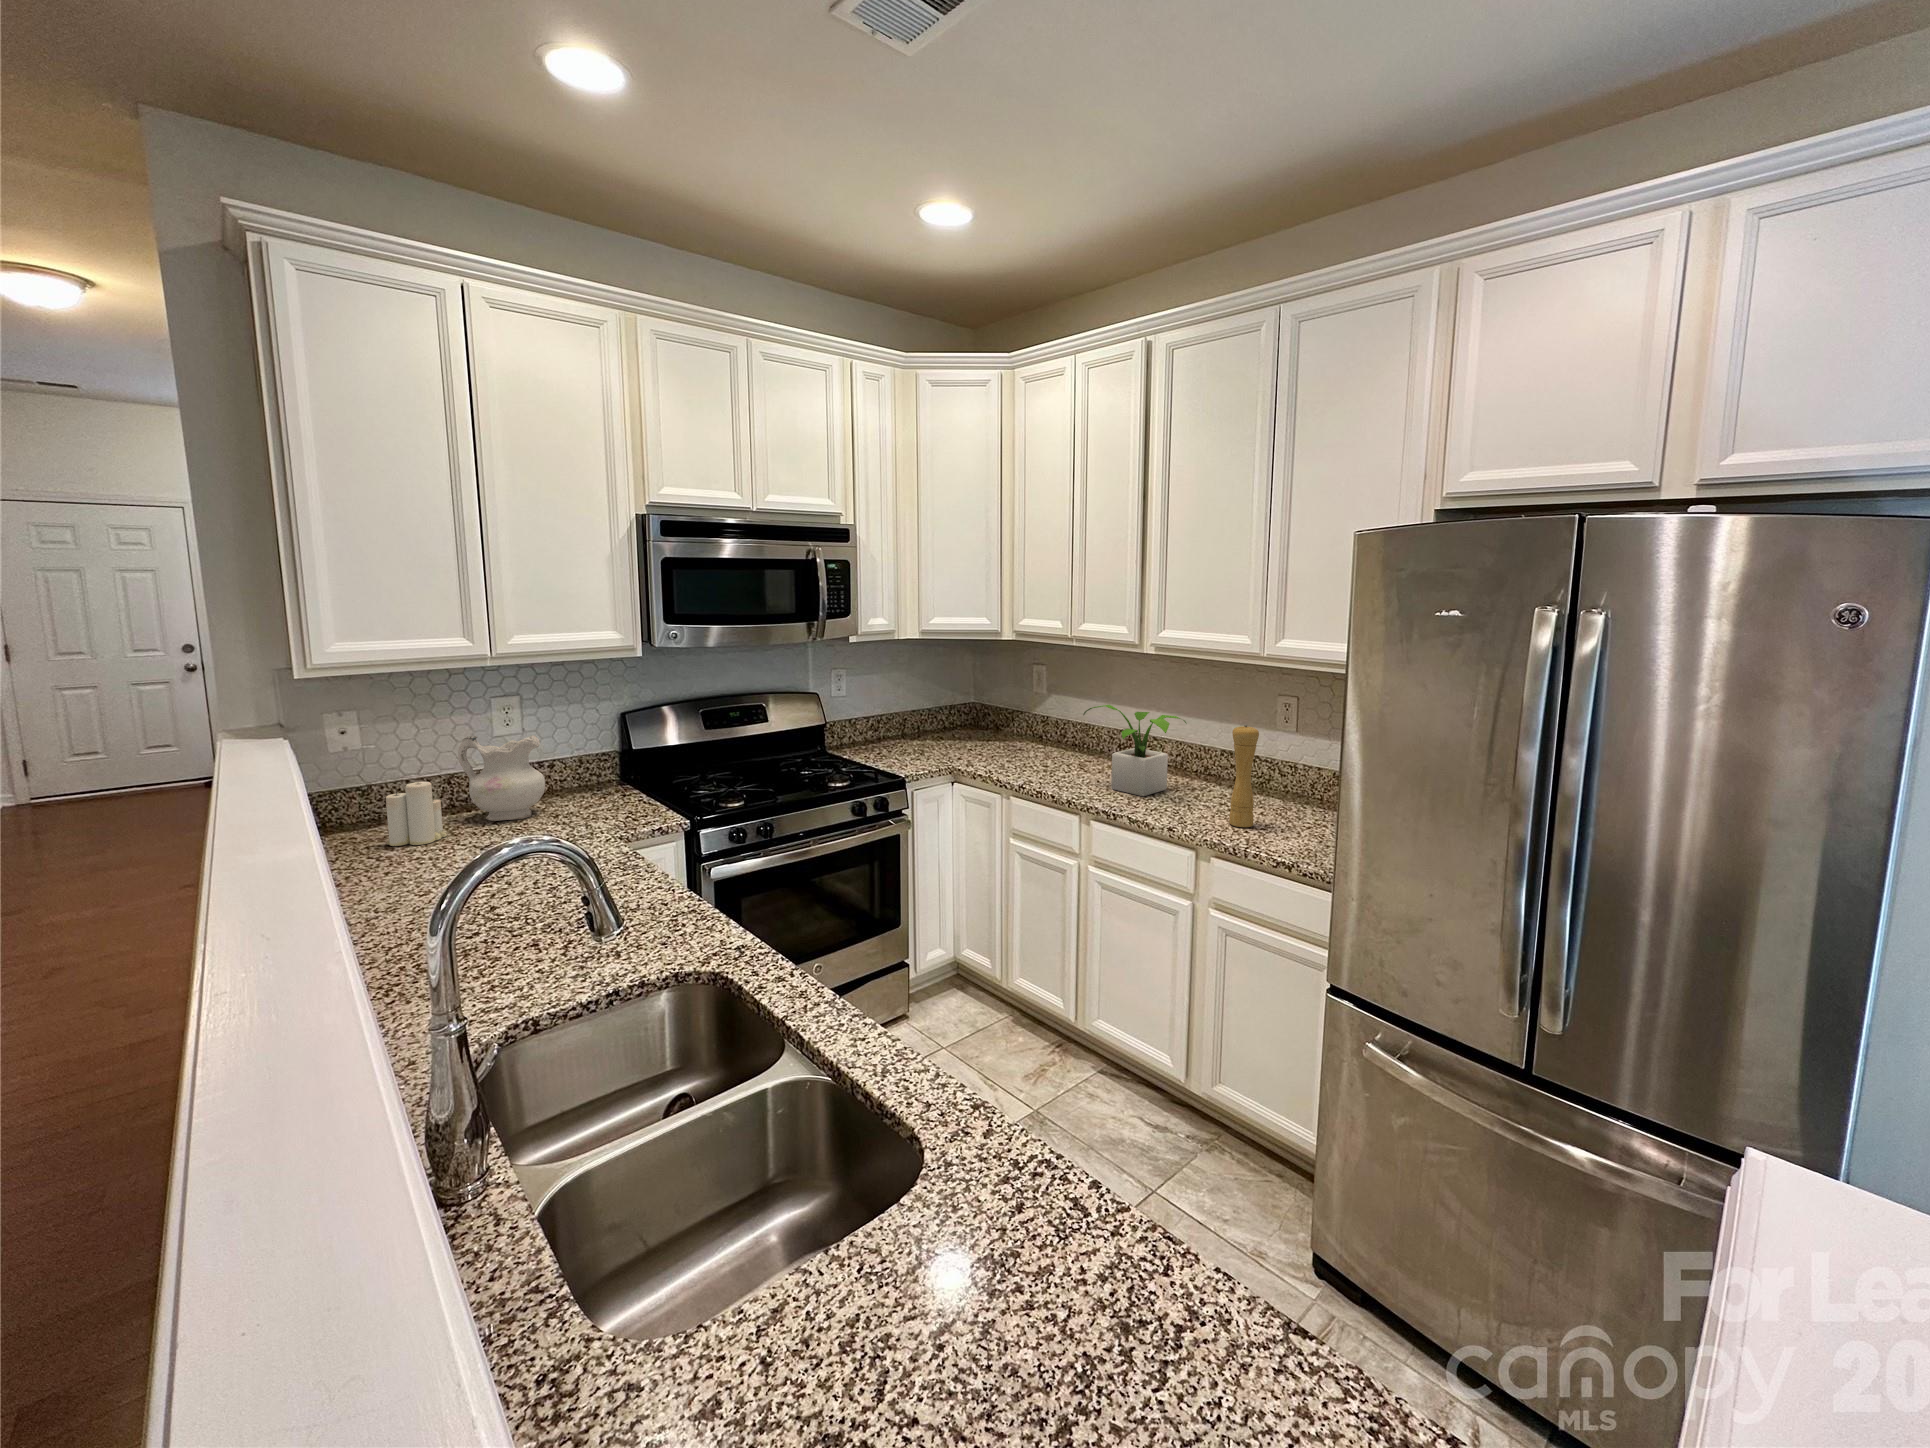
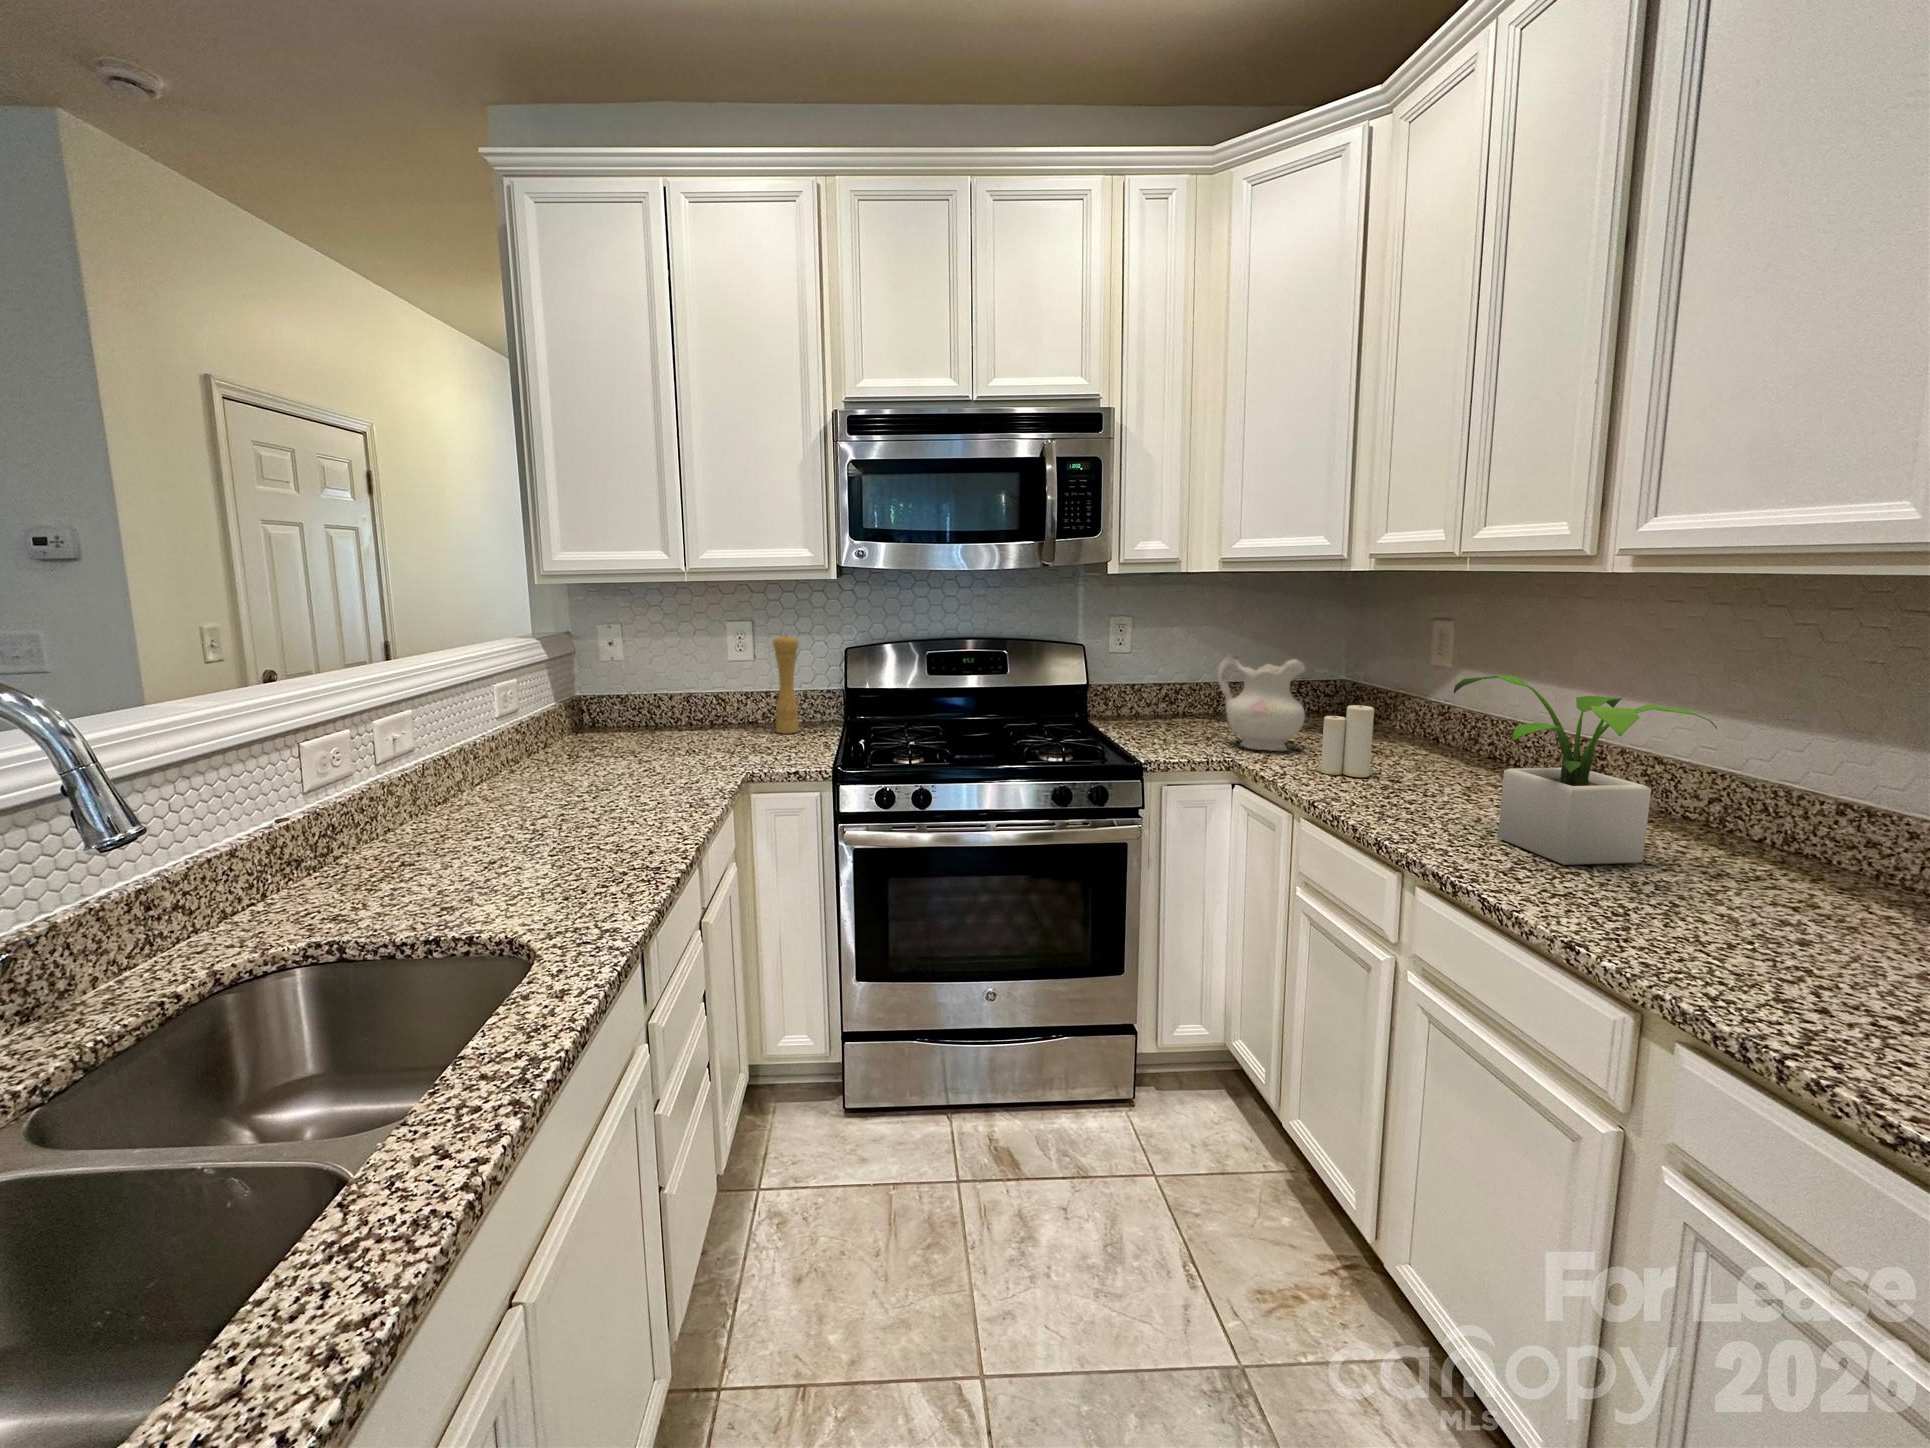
pepper mill: present [1229,725,1259,827] -> present [773,635,799,734]
ceramic pitcher: present [458,735,545,821] -> present [1218,654,1305,751]
candle: present [386,782,447,846] -> present [1316,705,1375,777]

